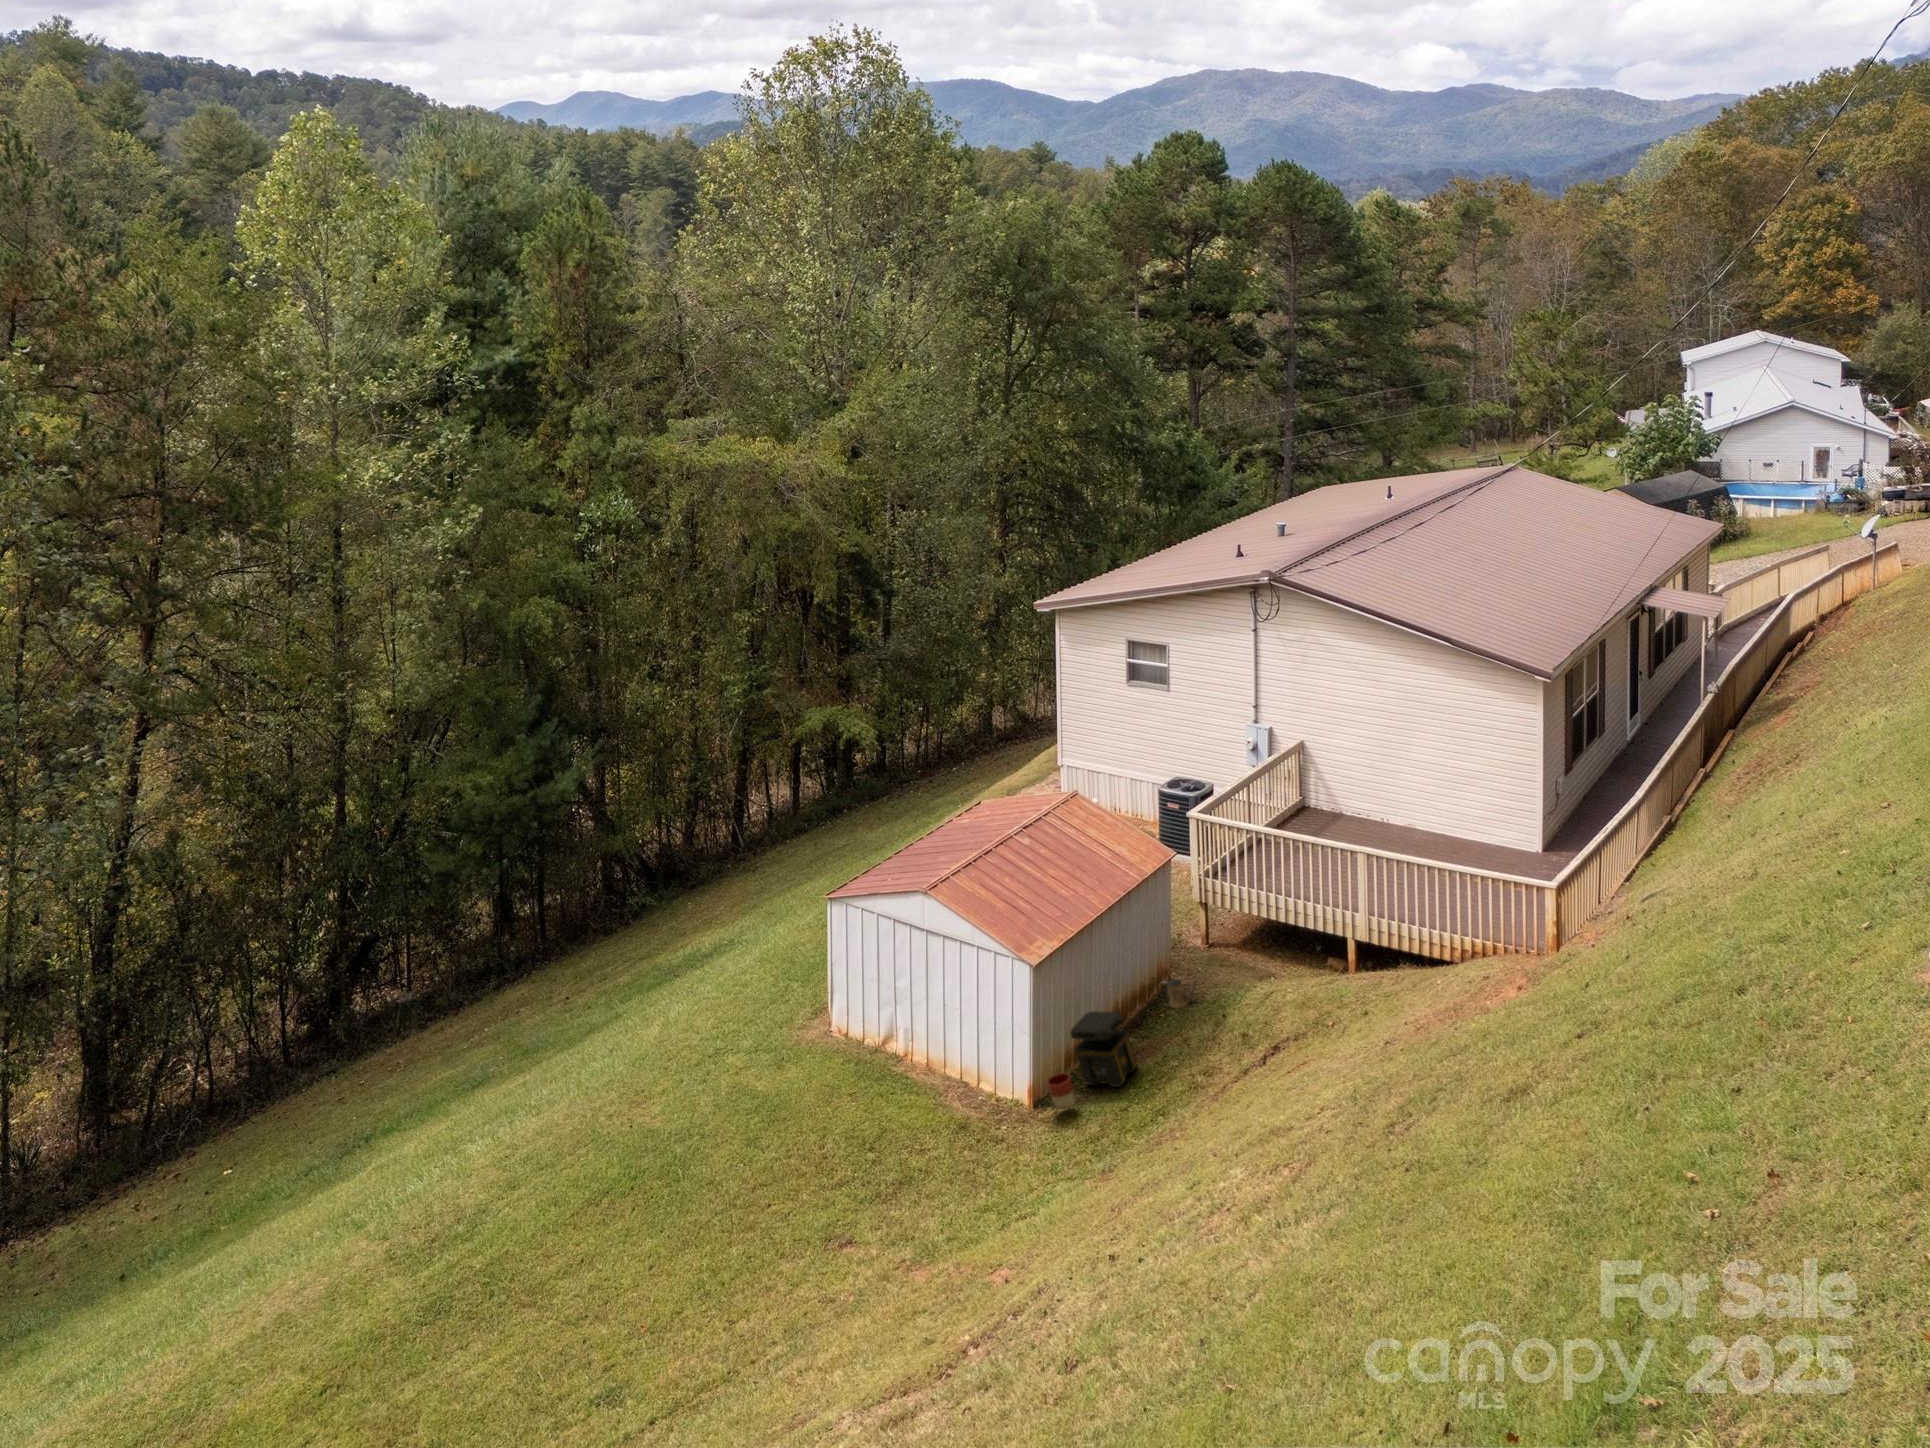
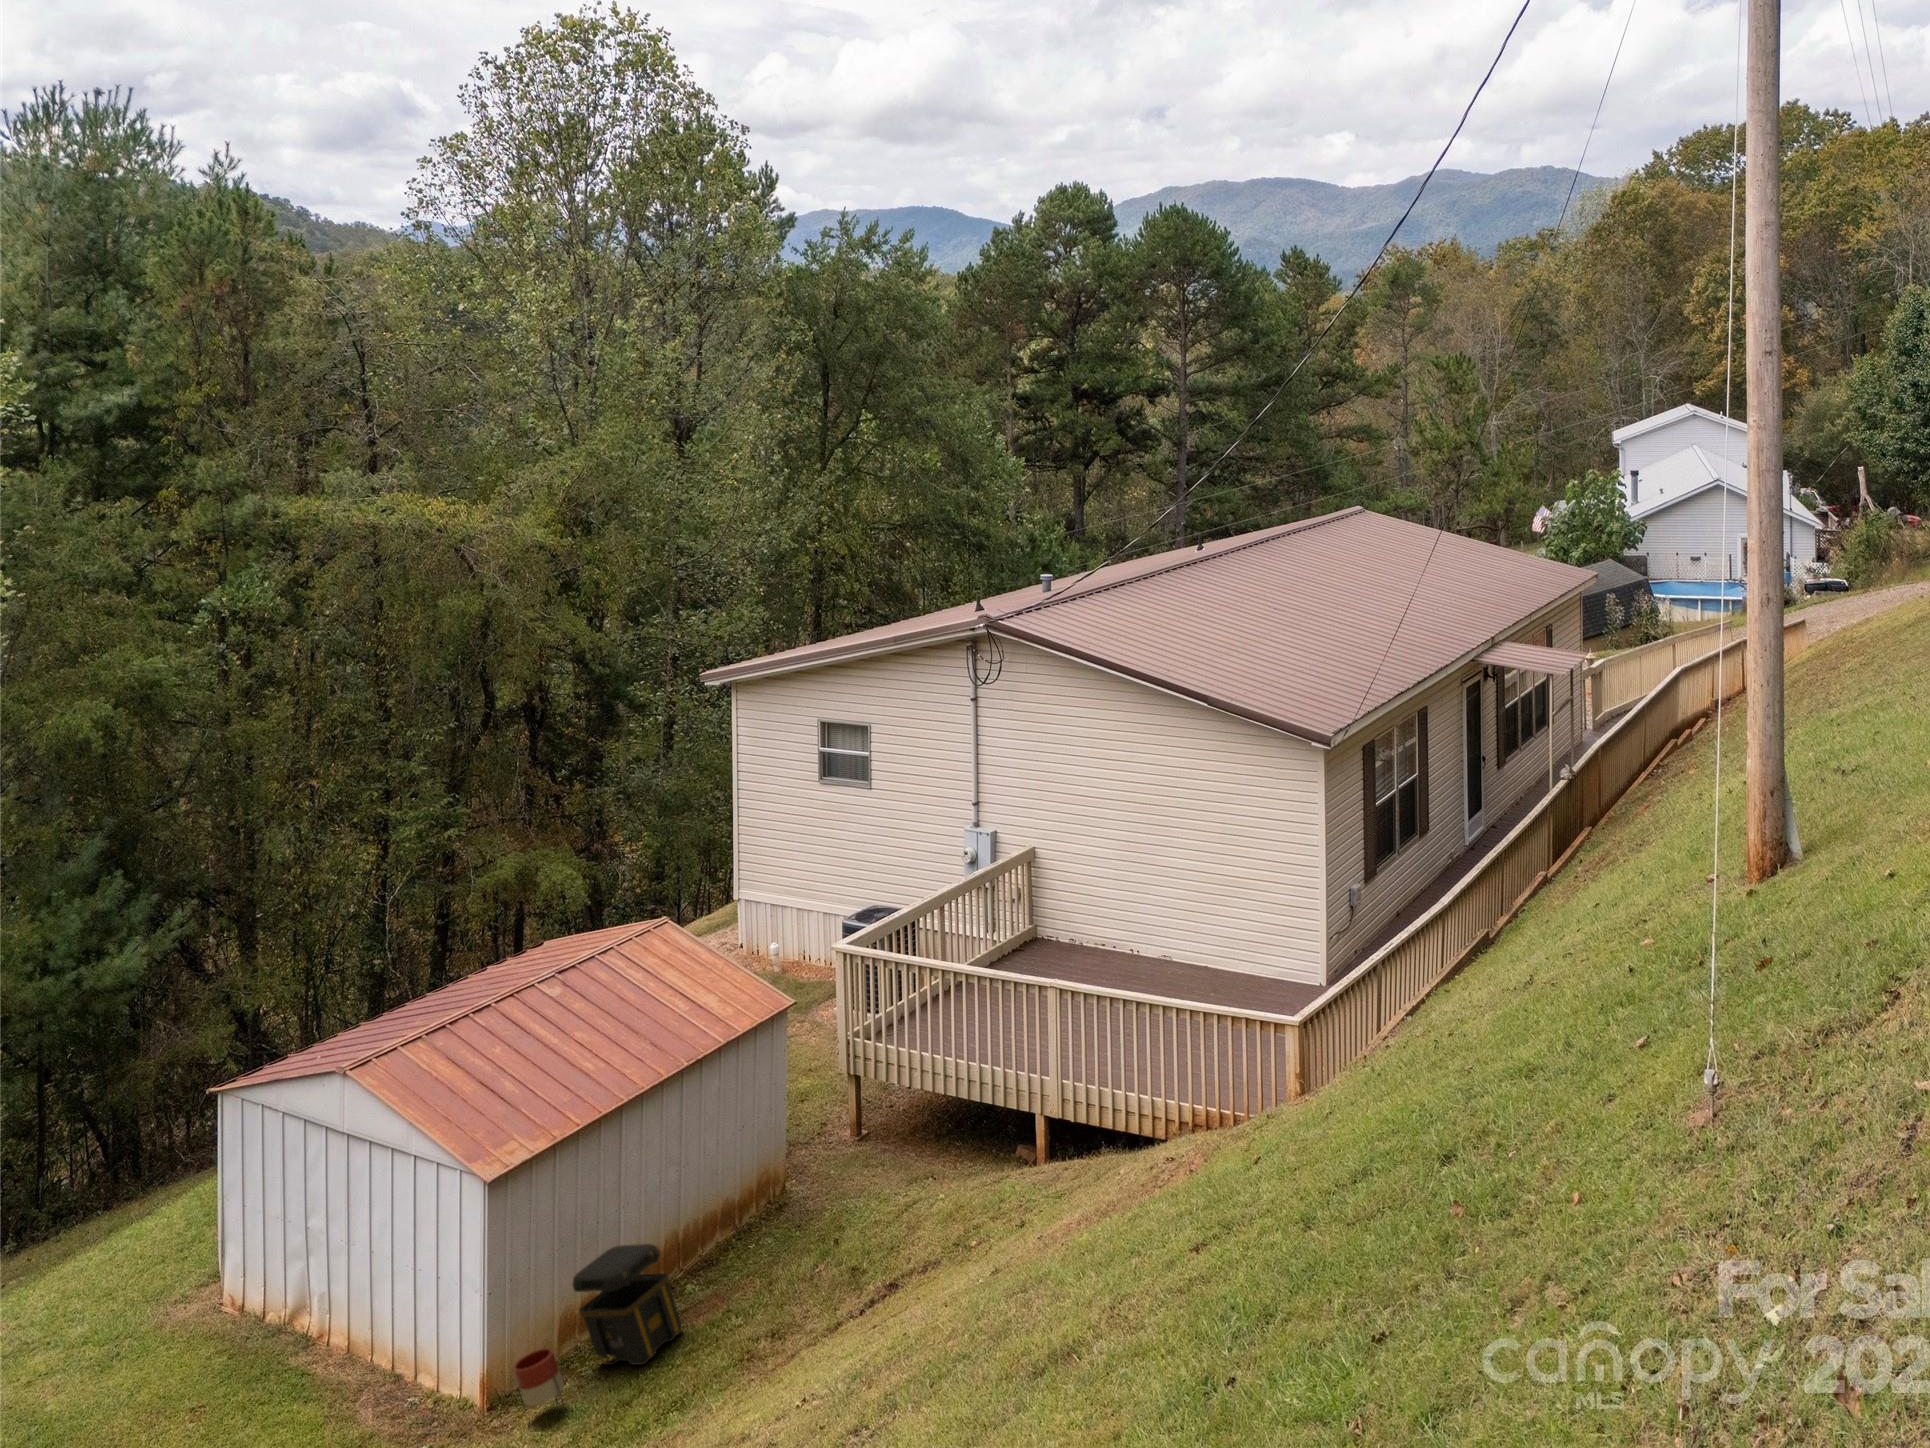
watering can: present [1163,979,1198,1008] -> none [762,1186,813,1235]

